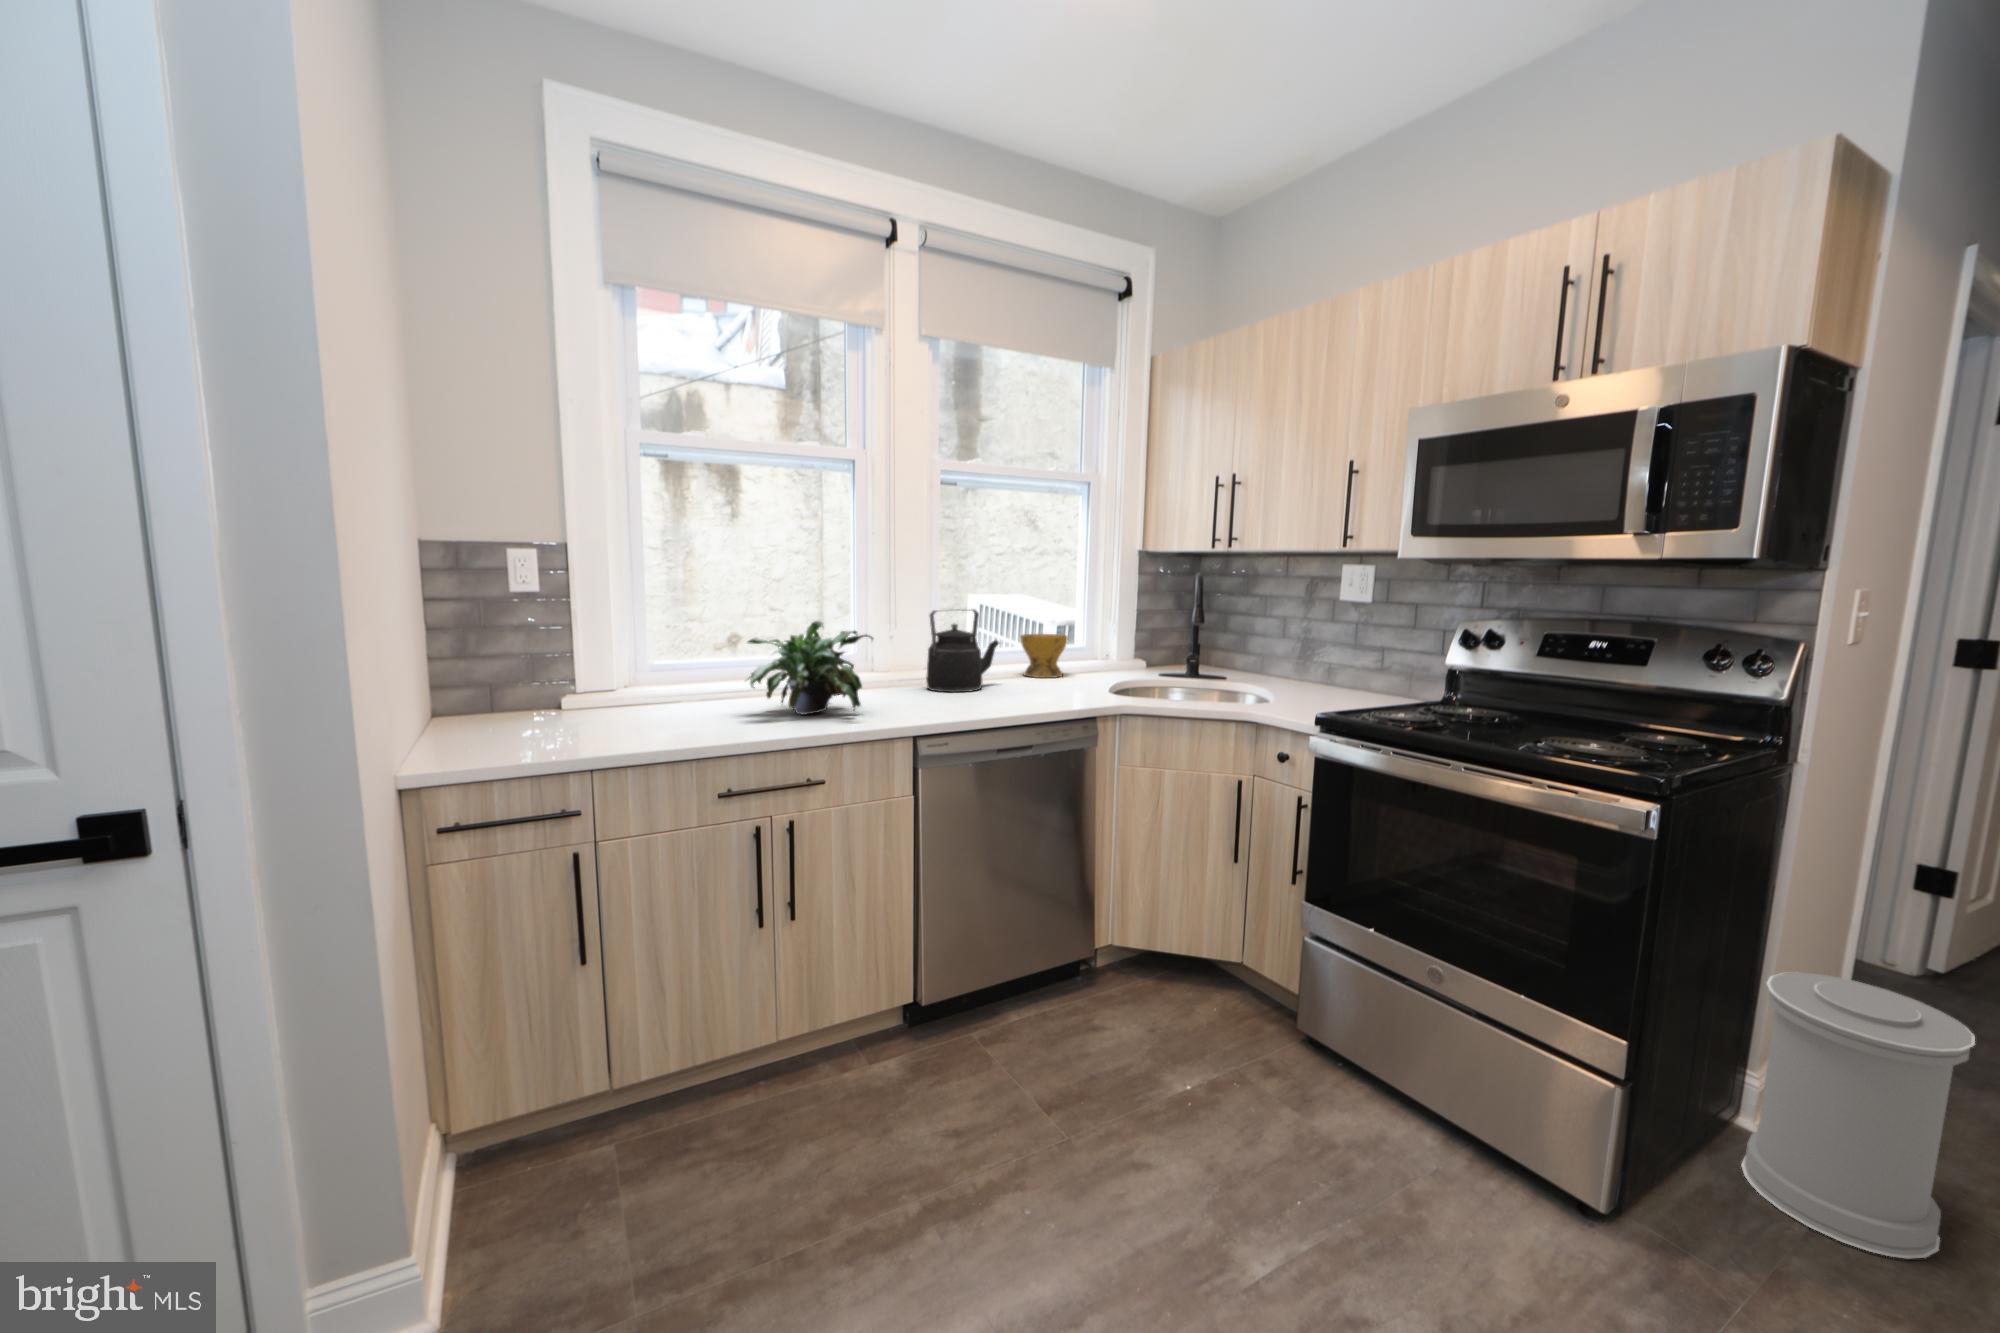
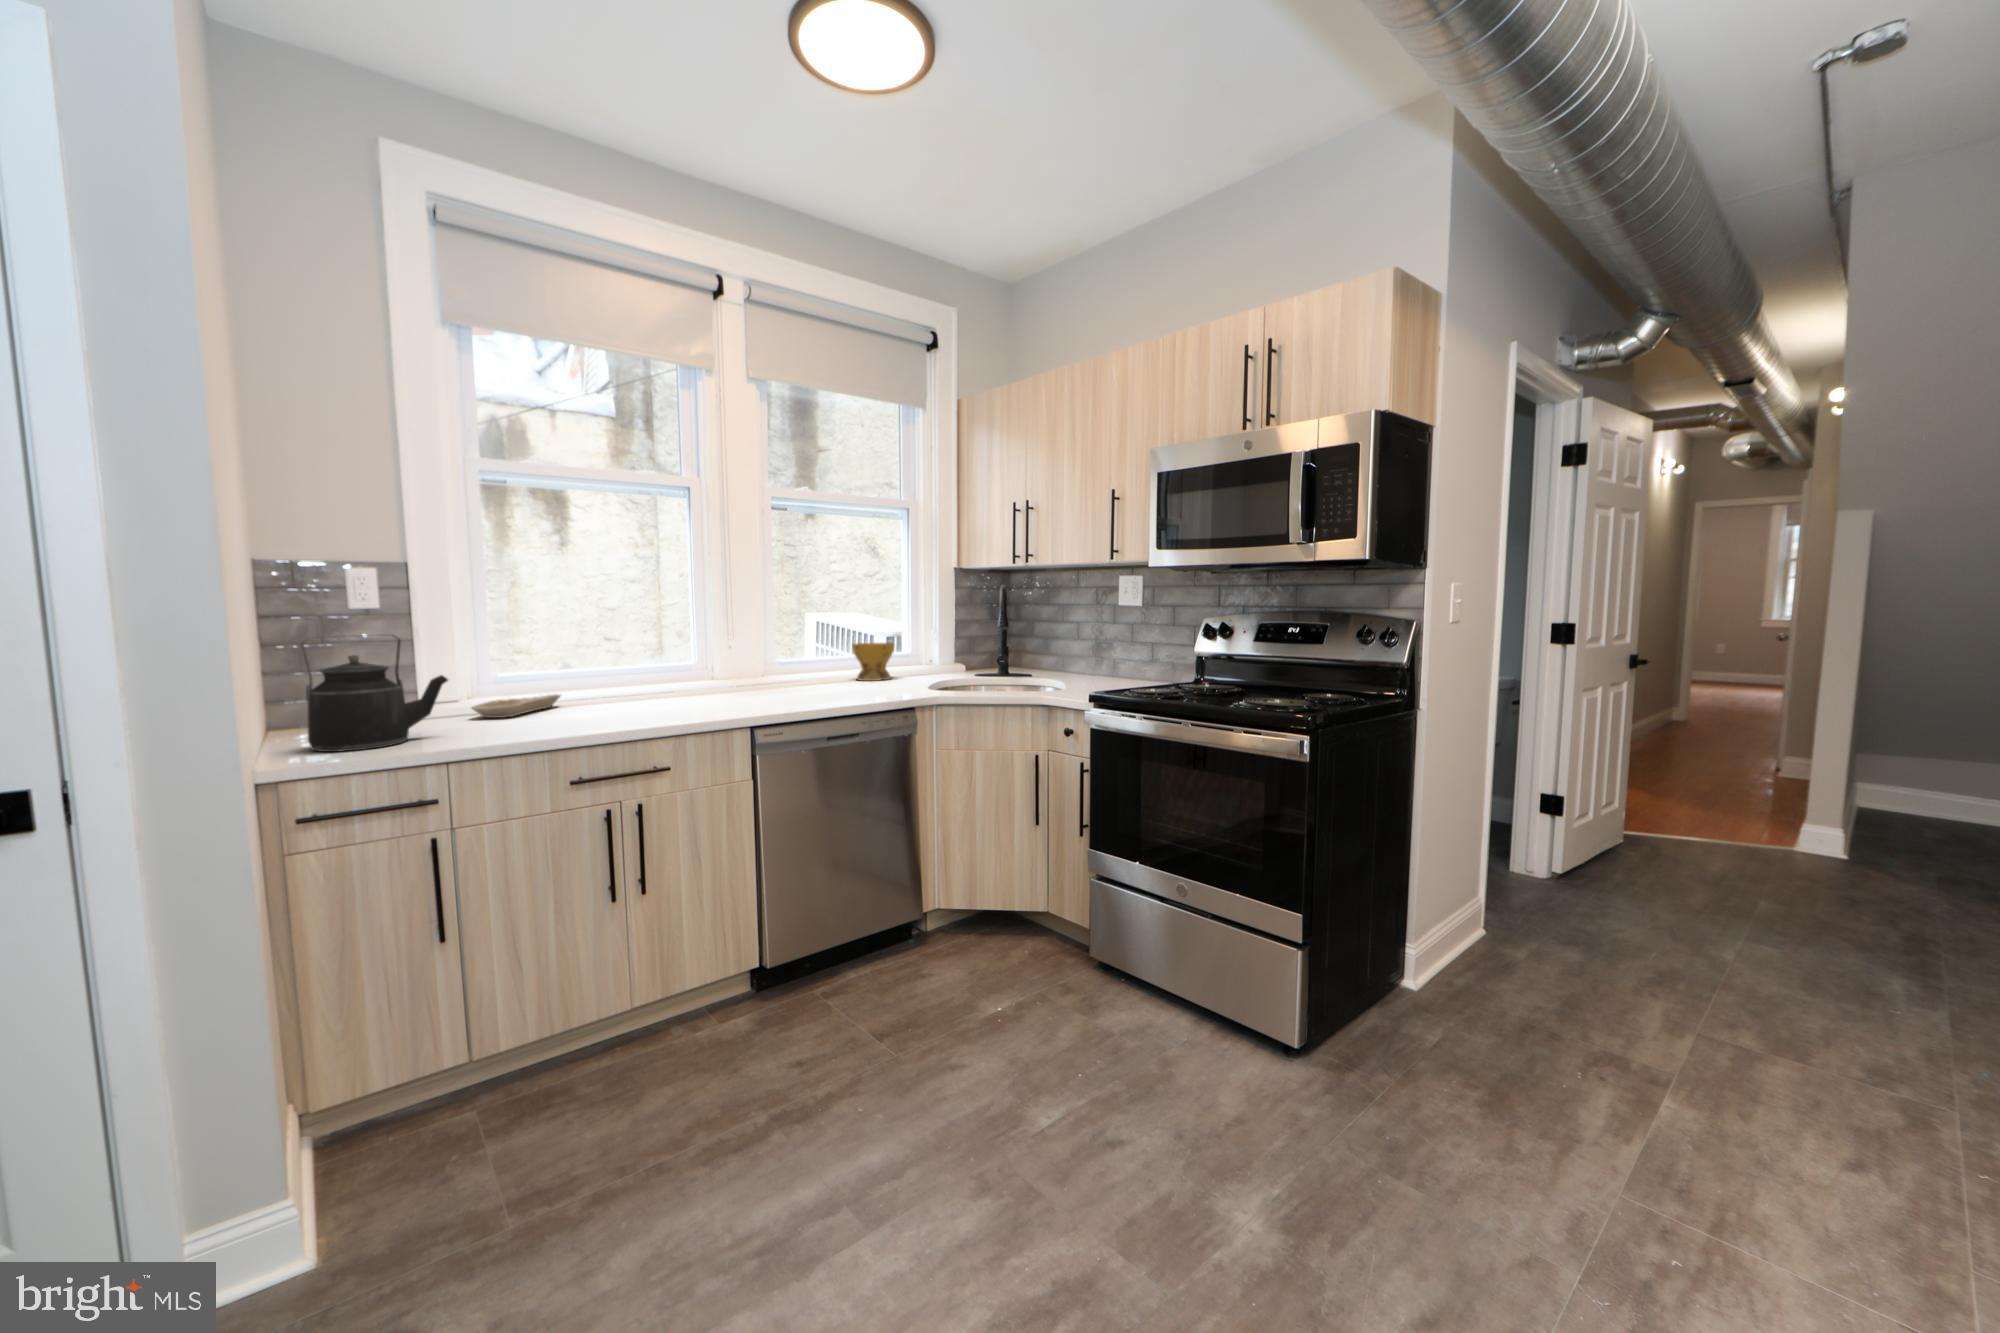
kettle: present [926,609,999,692] -> present [301,635,448,752]
potted plant: present [748,621,873,714] -> none [590,628,712,713]
tray: none [624,684,716,711] -> present [471,694,560,718]
trash can: present [1741,972,1975,1259] -> none [1399,862,1524,1052]

